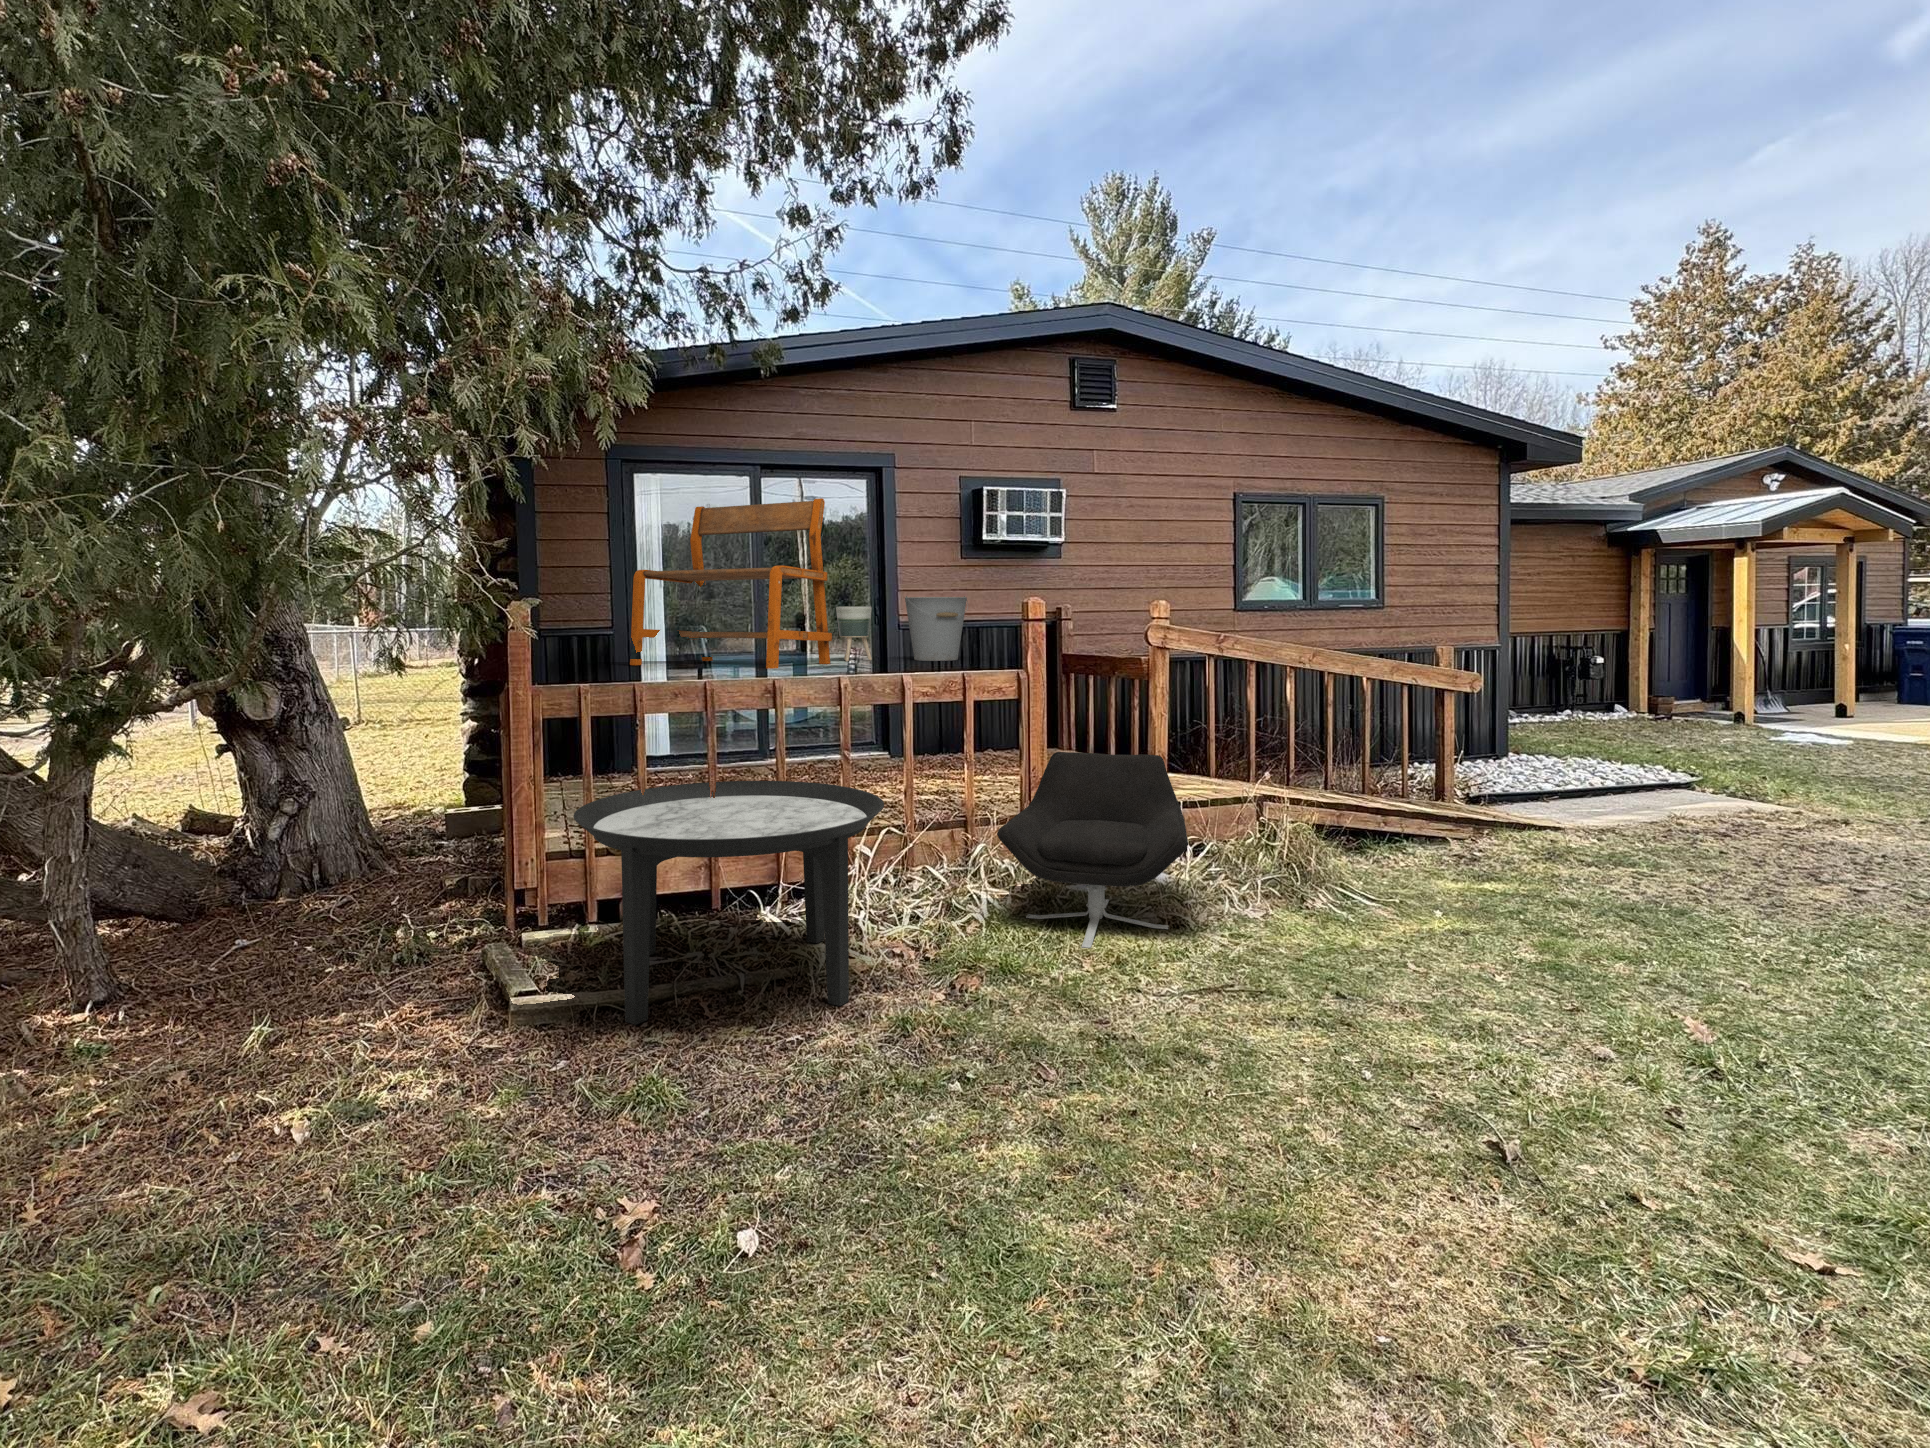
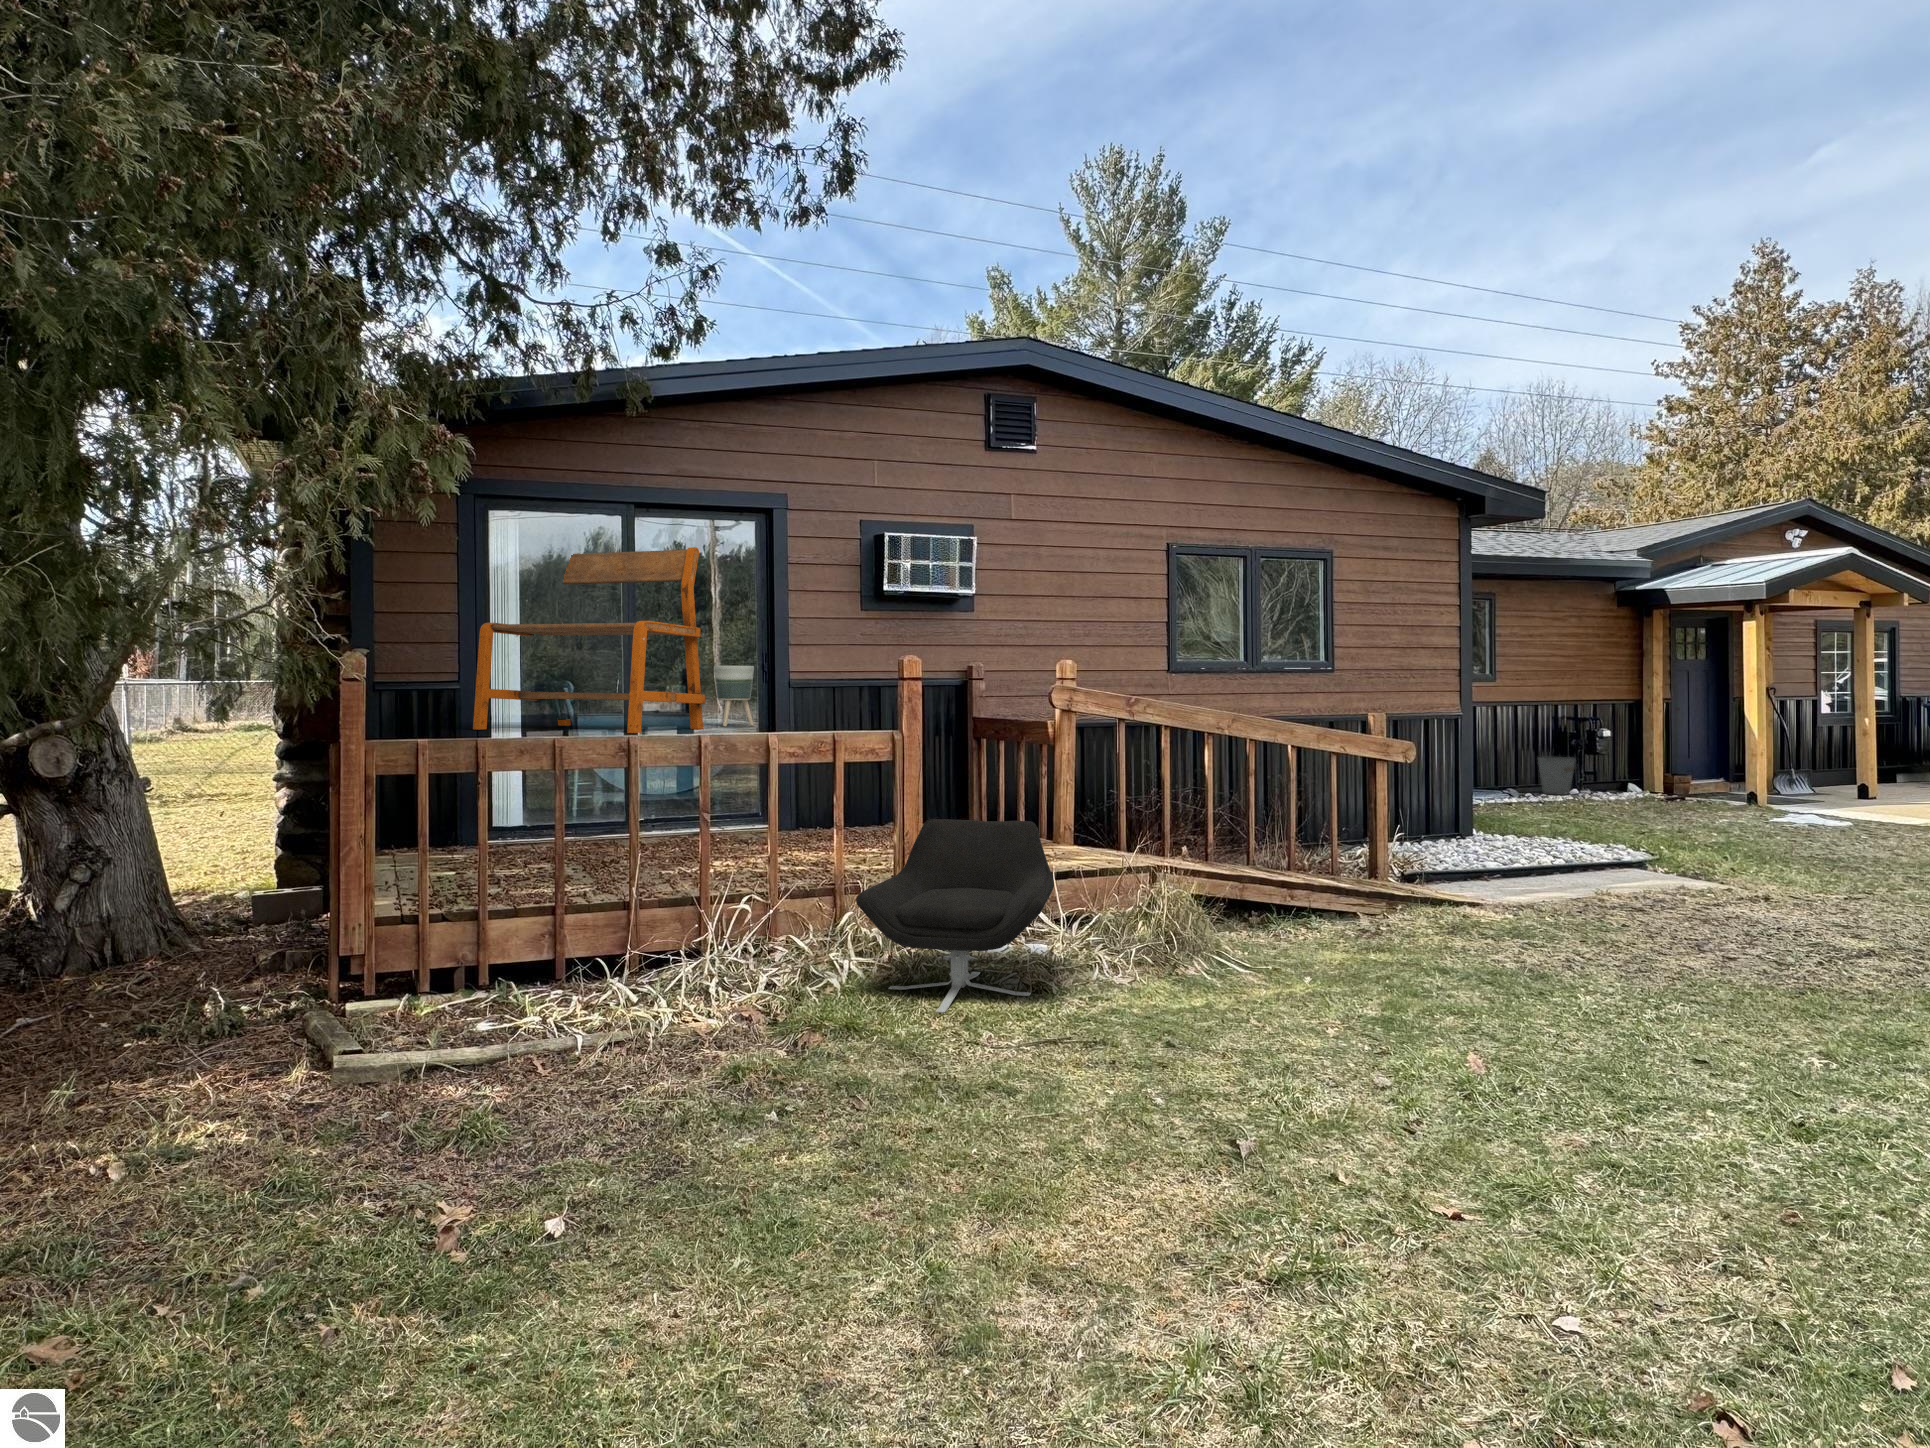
bucket: present [905,596,967,661] -> present [1538,757,1575,795]
round table: present [573,781,884,1025] -> none [405,846,729,1081]

